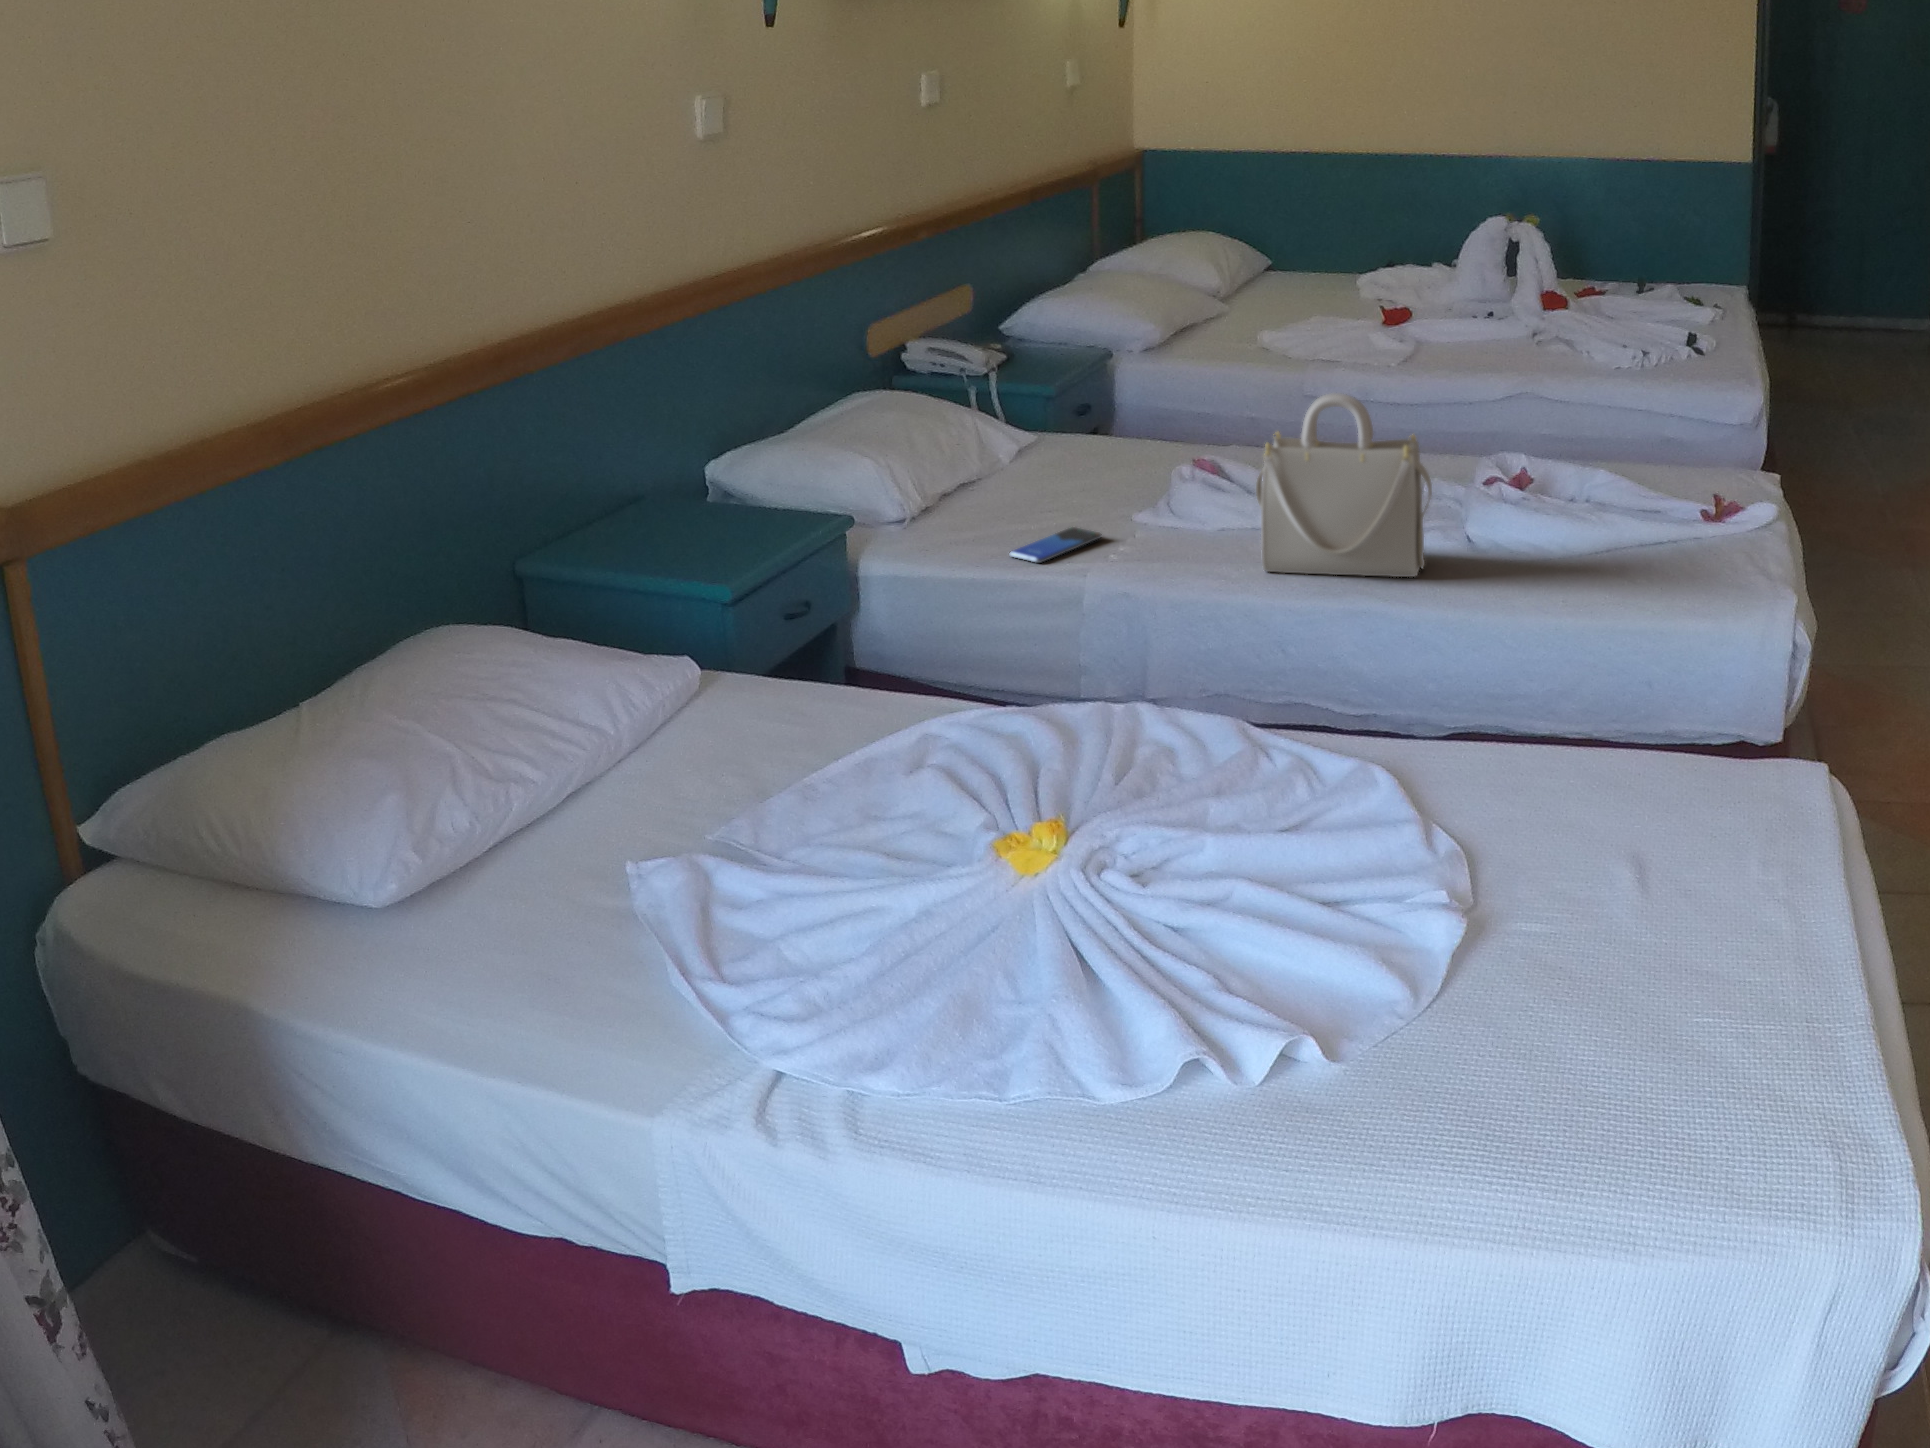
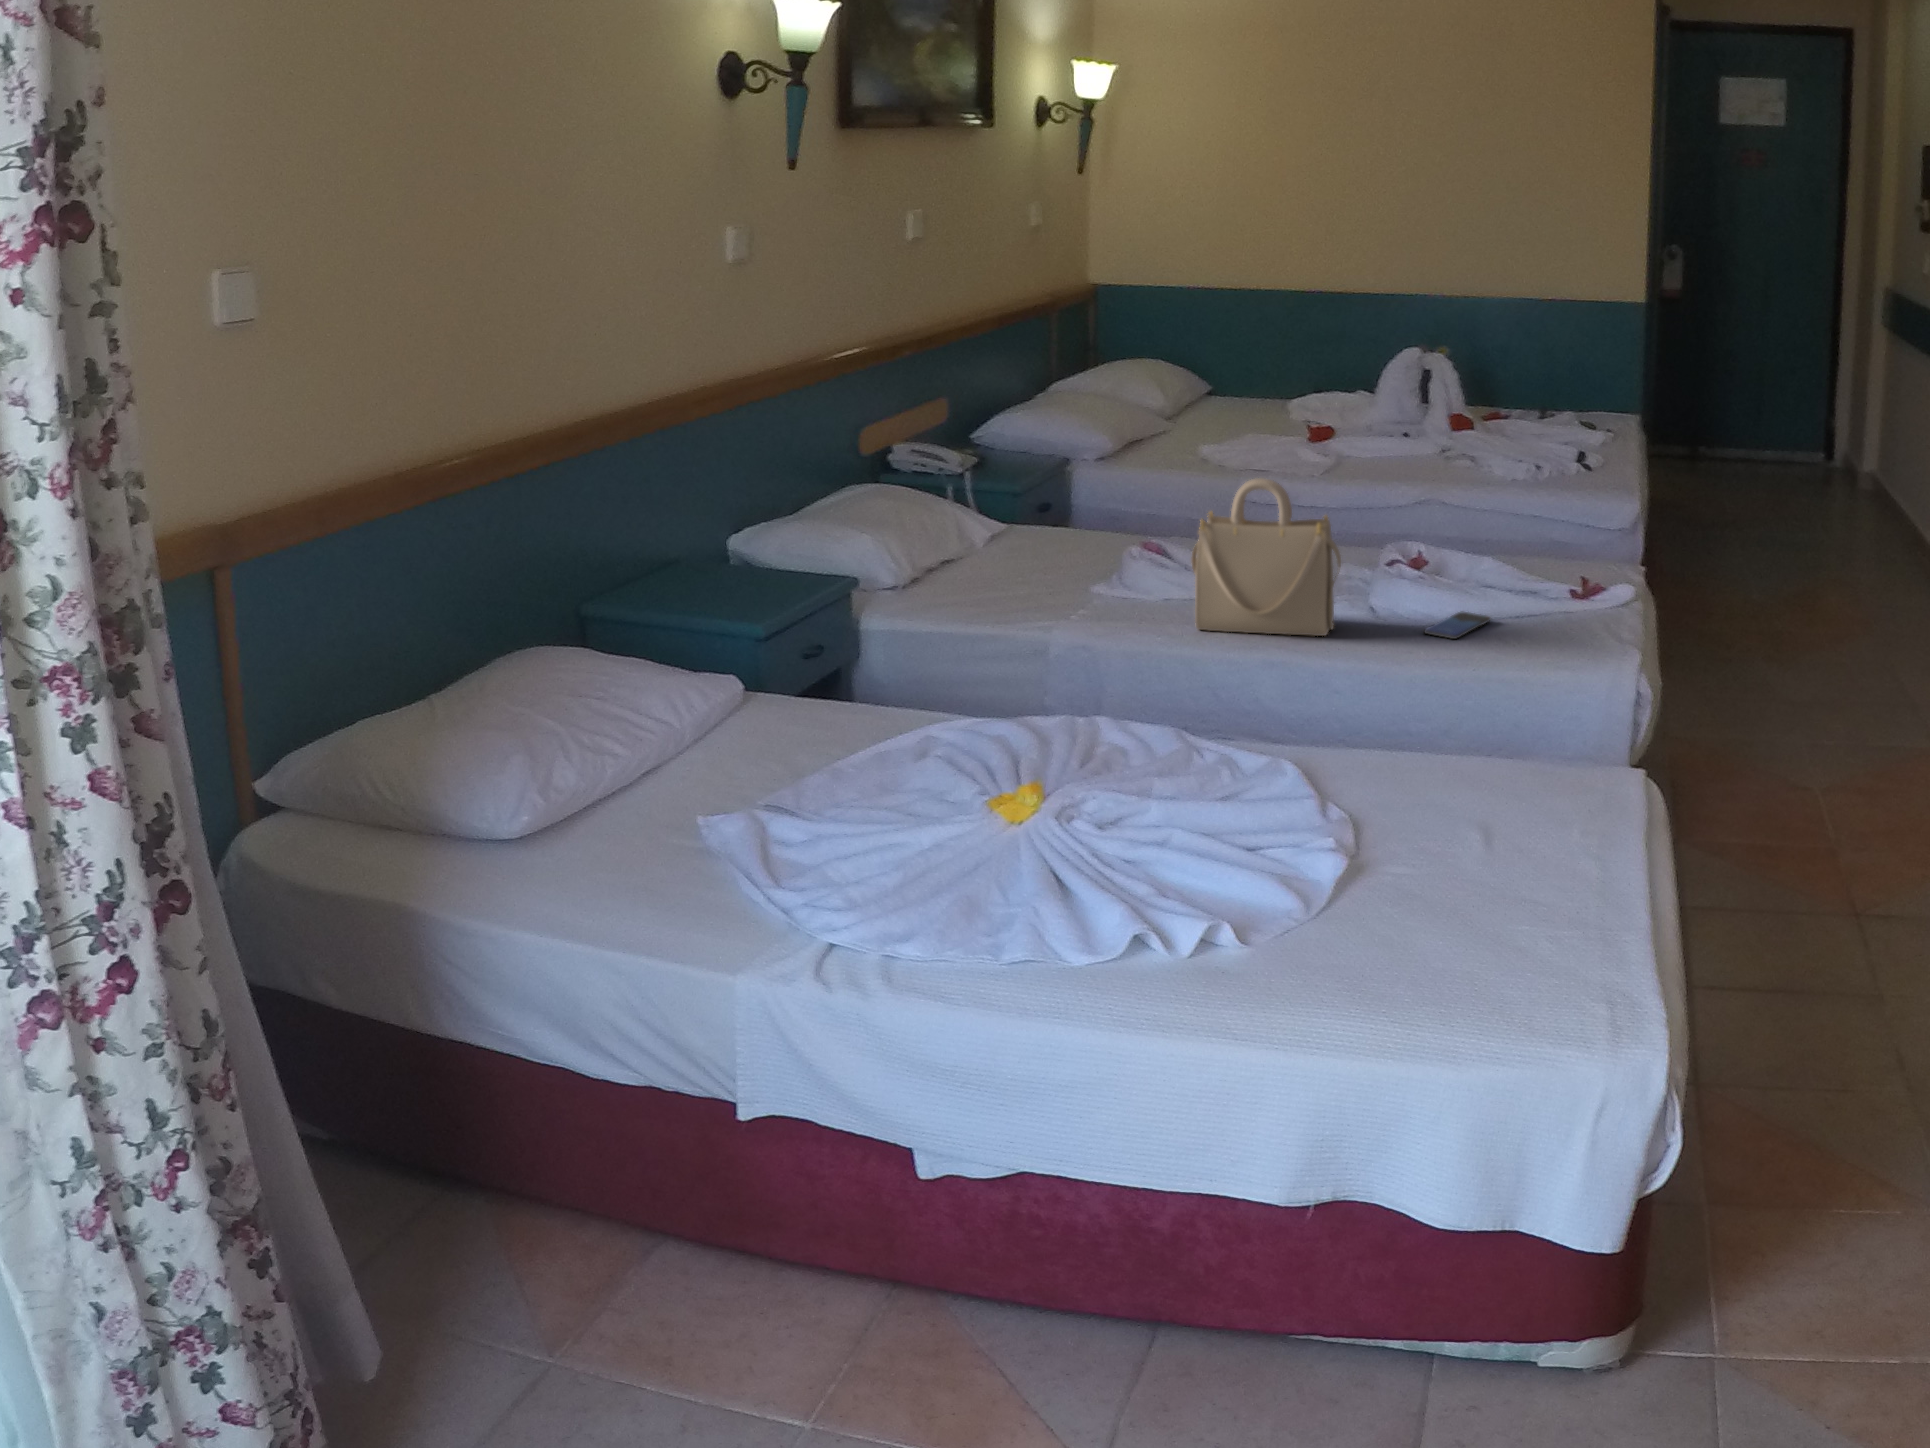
smartphone: present [1010,527,1102,563] -> present [1424,611,1491,639]

